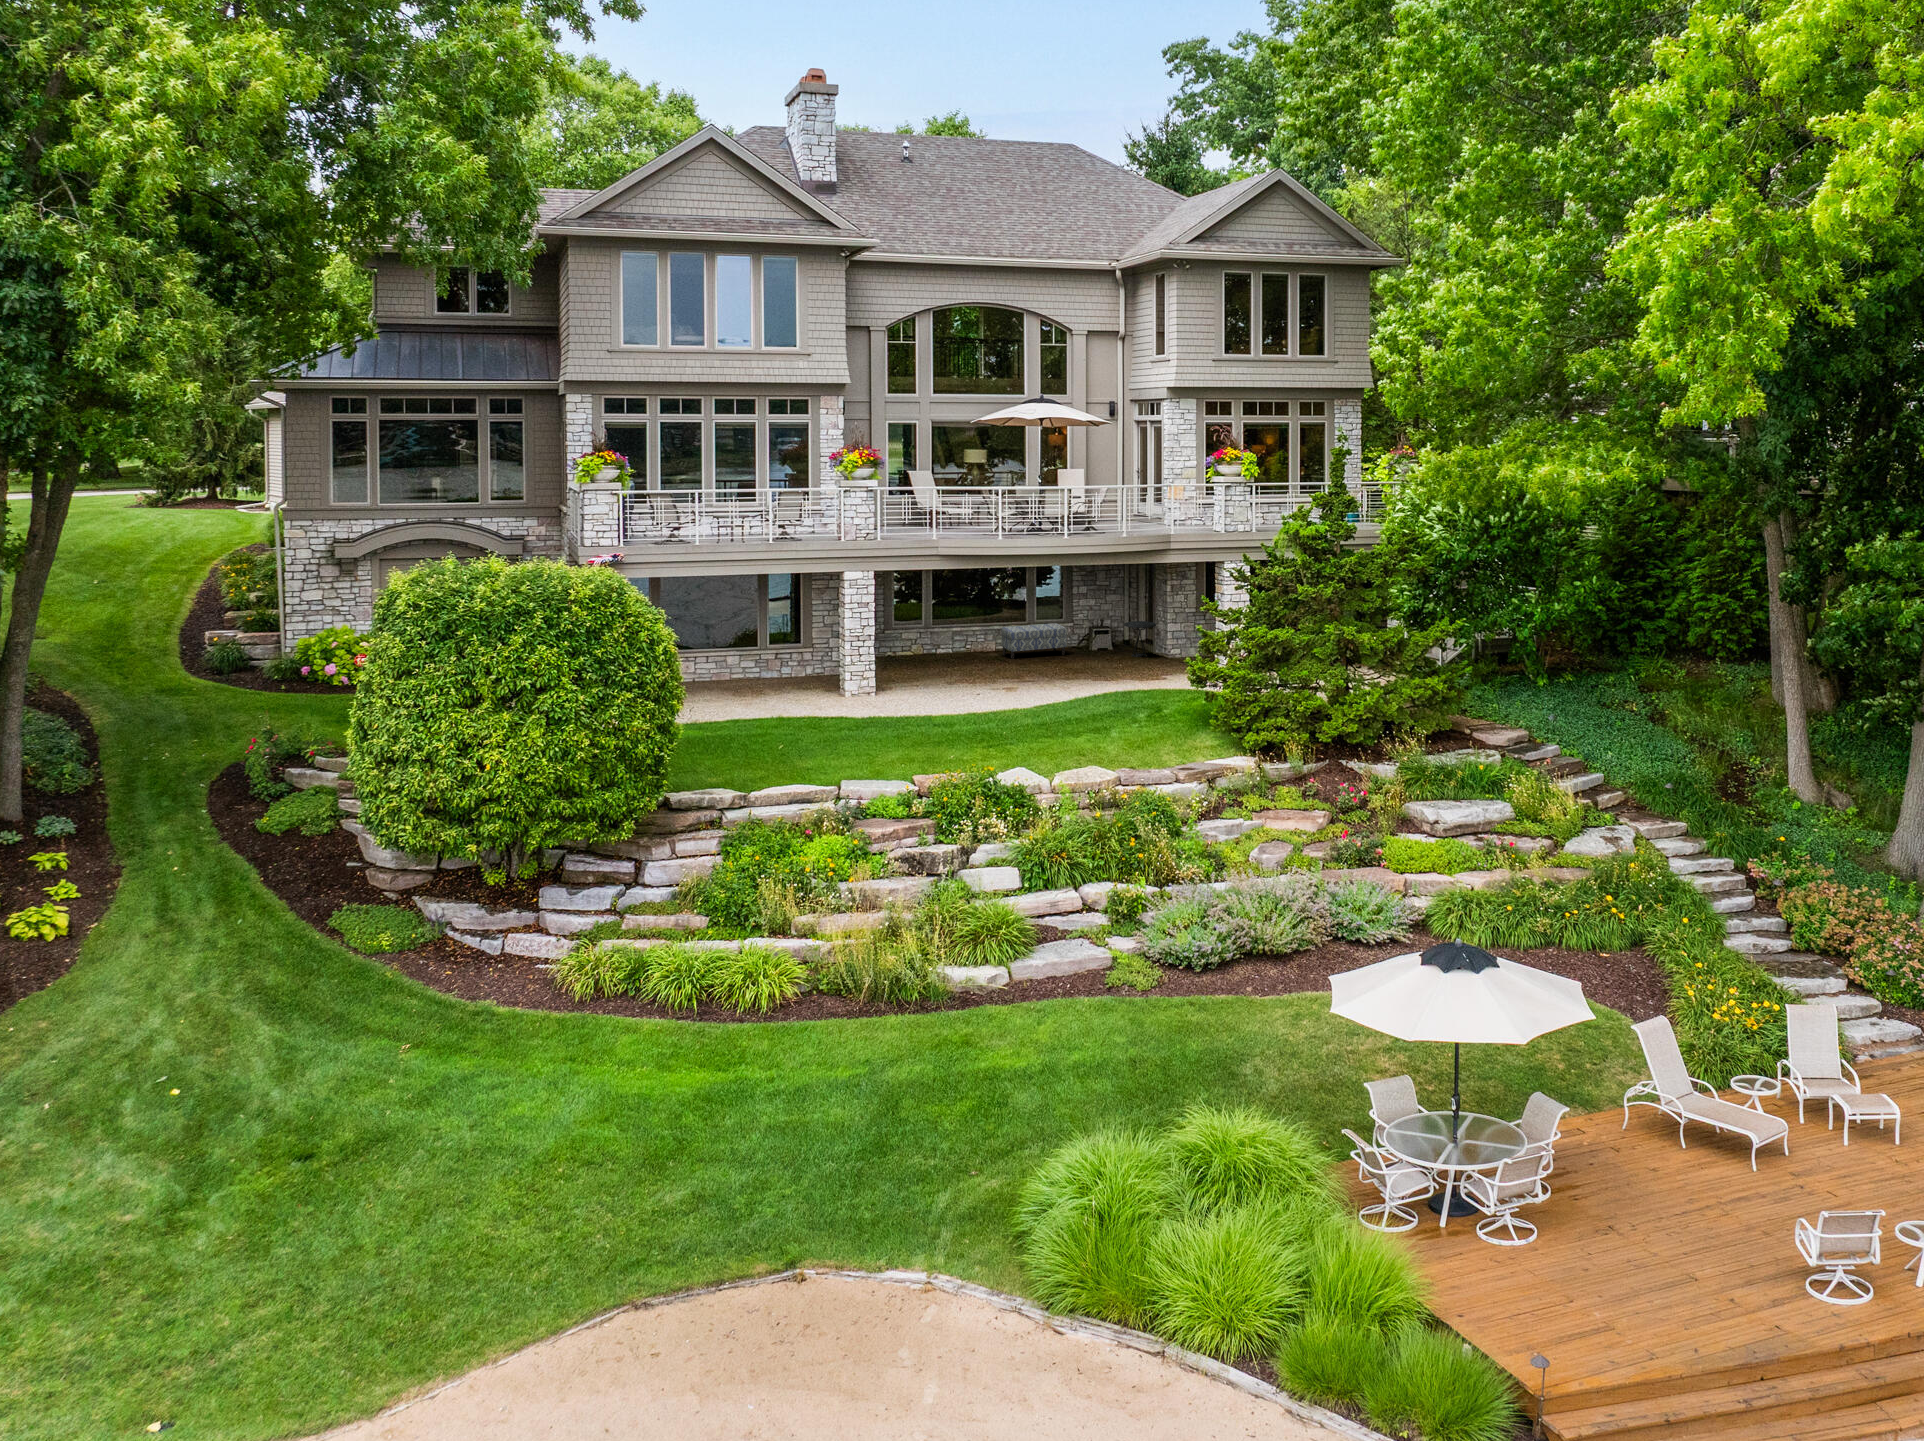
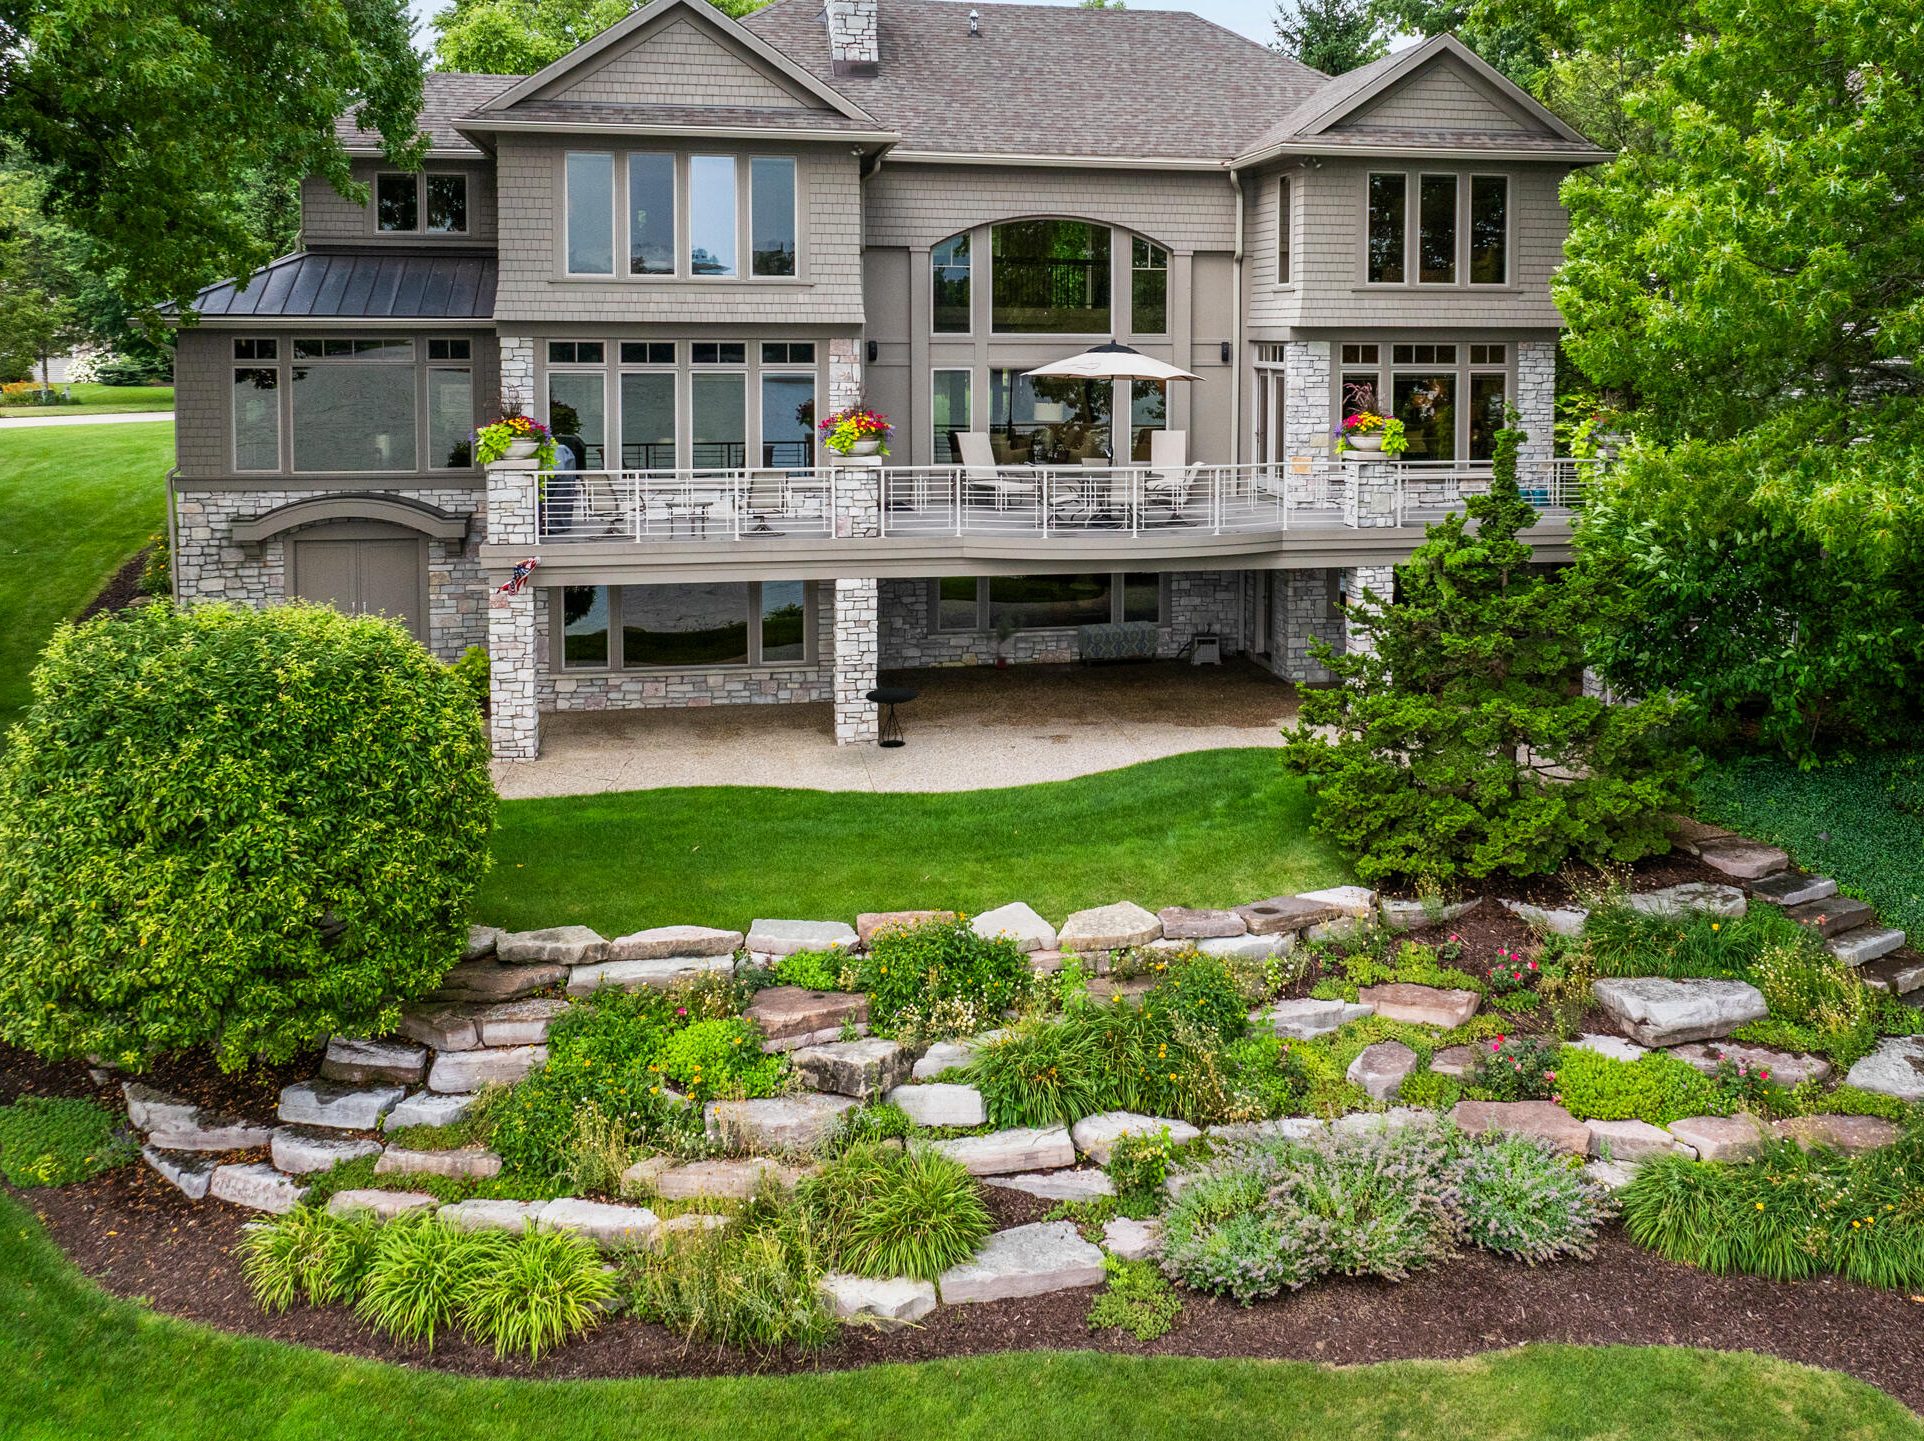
potted tree: none [922,612,963,662] -> present [979,610,1026,669]
side table: present [1124,621,1156,657] -> present [866,687,918,748]

